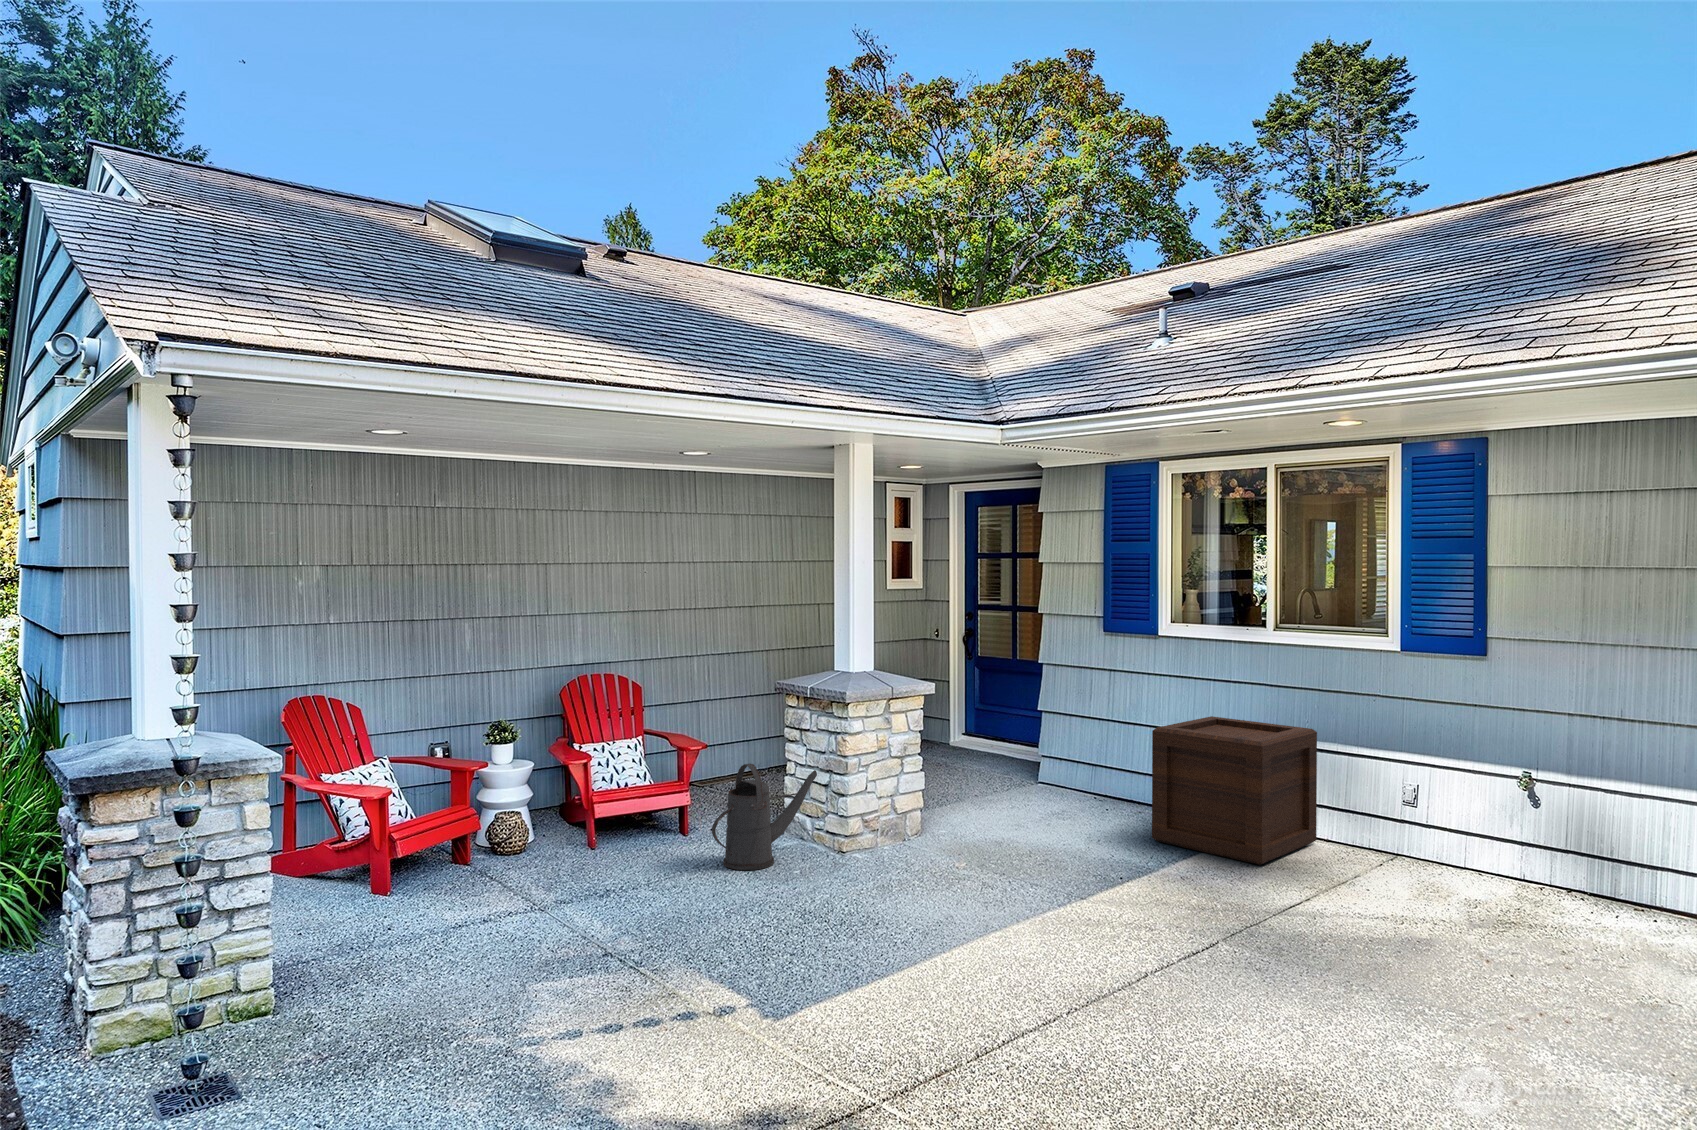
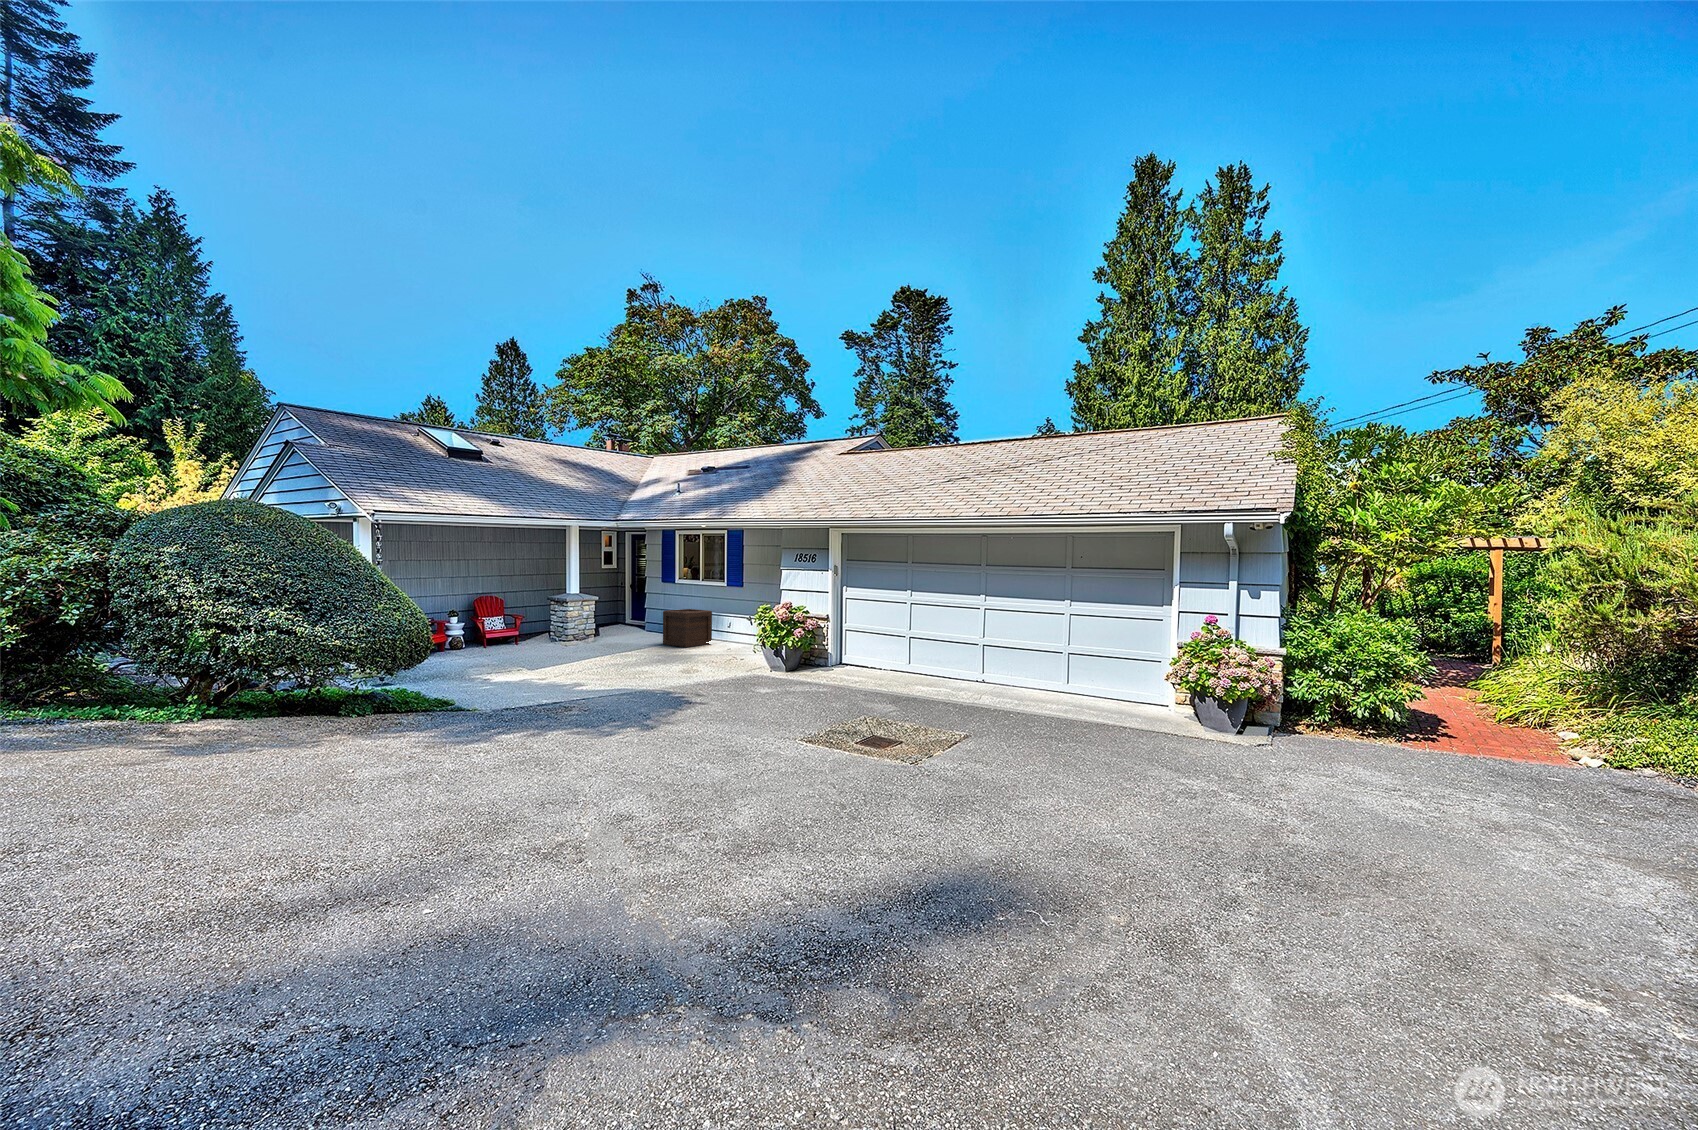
watering can: present [712,764,817,870] -> none [520,620,556,651]

